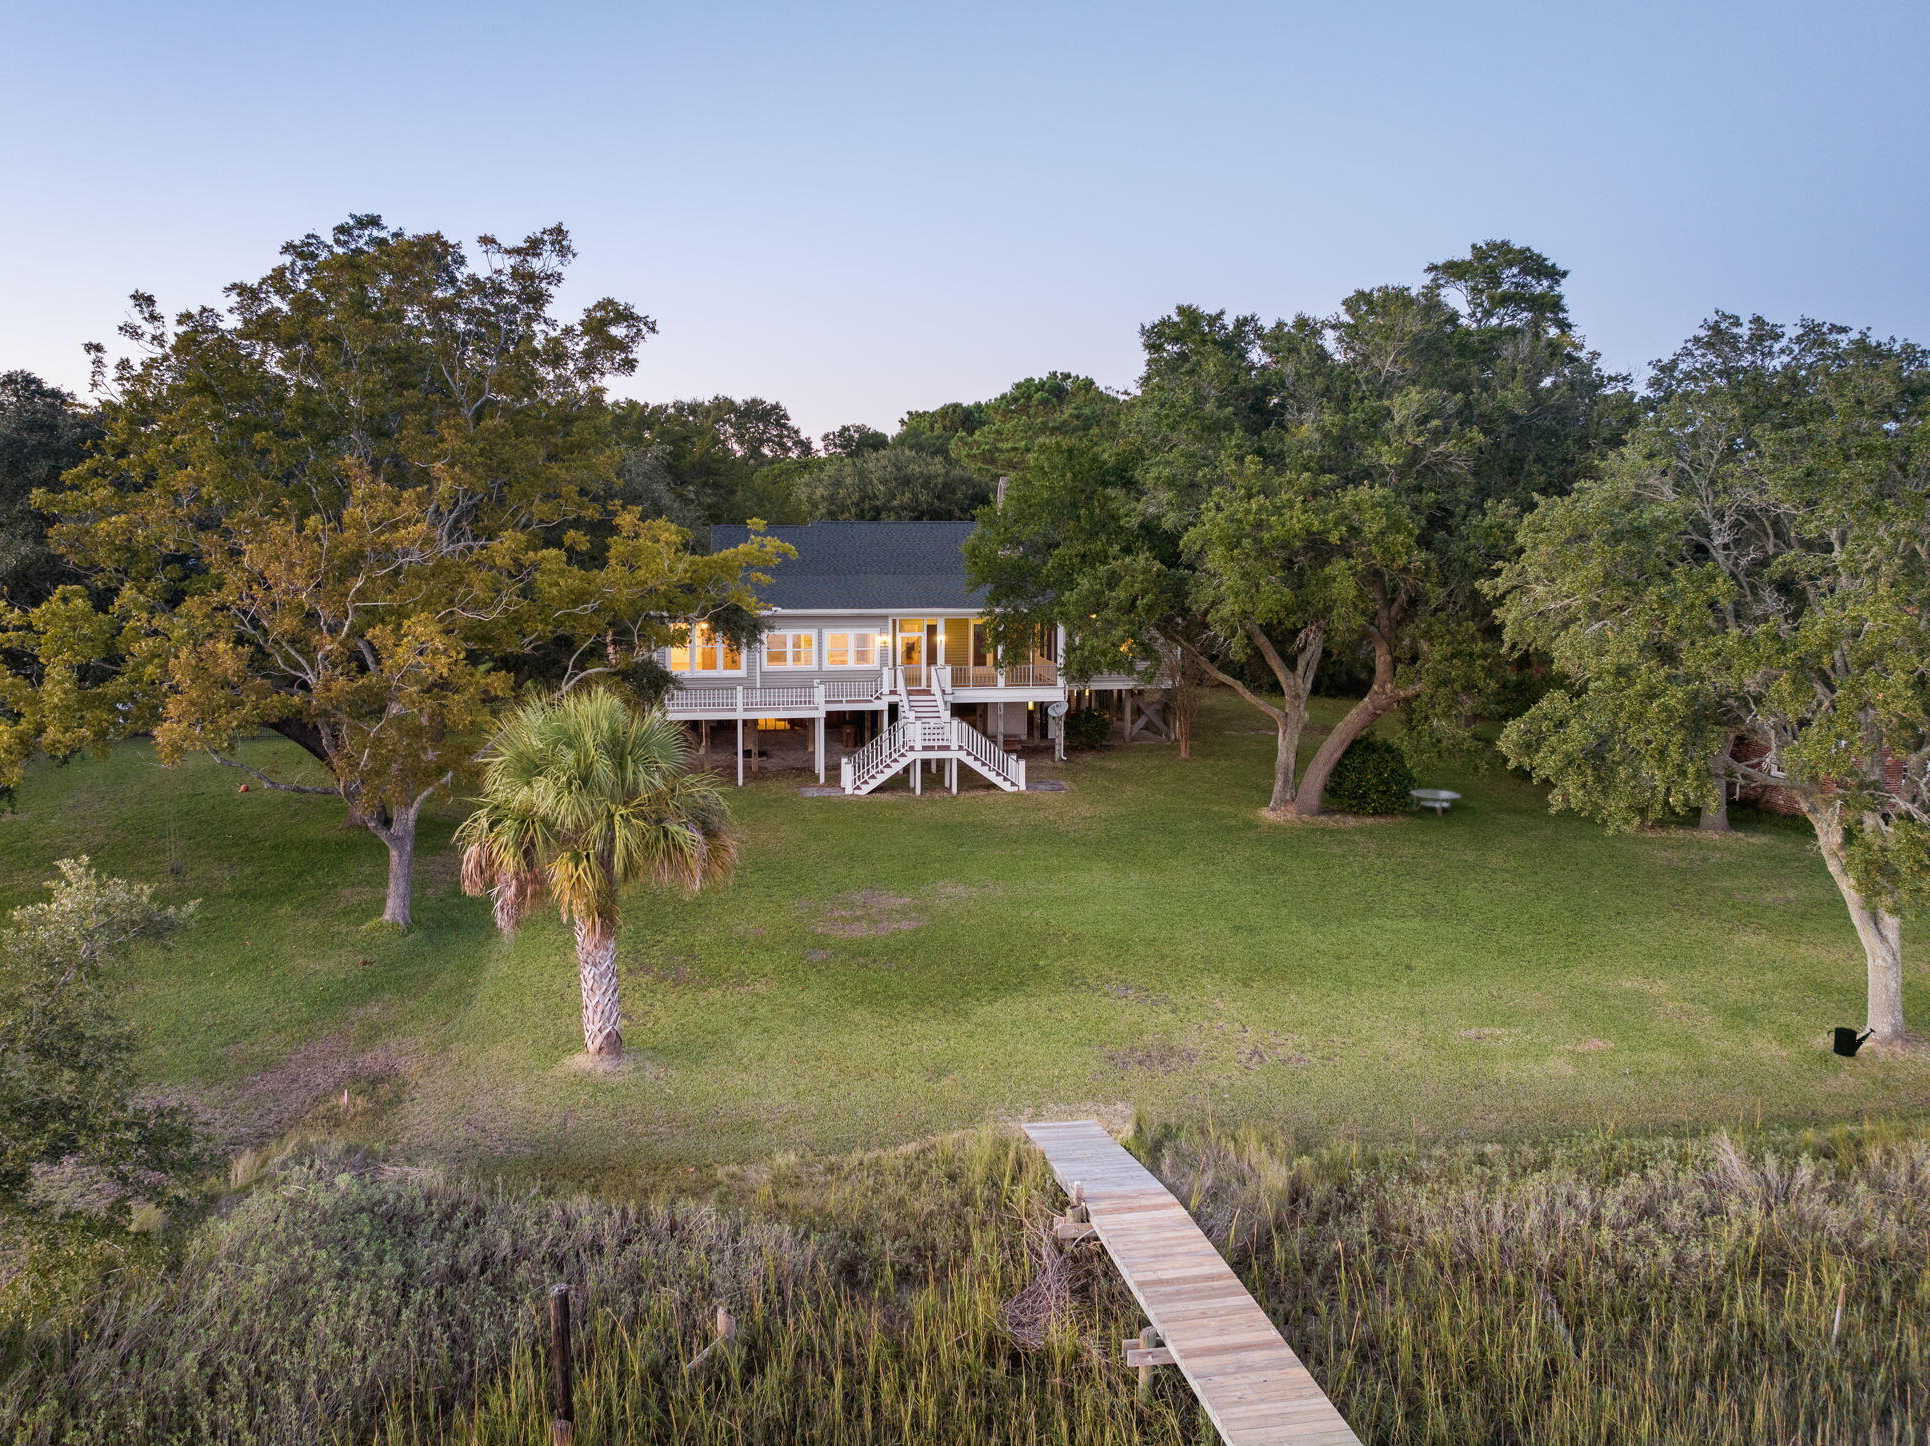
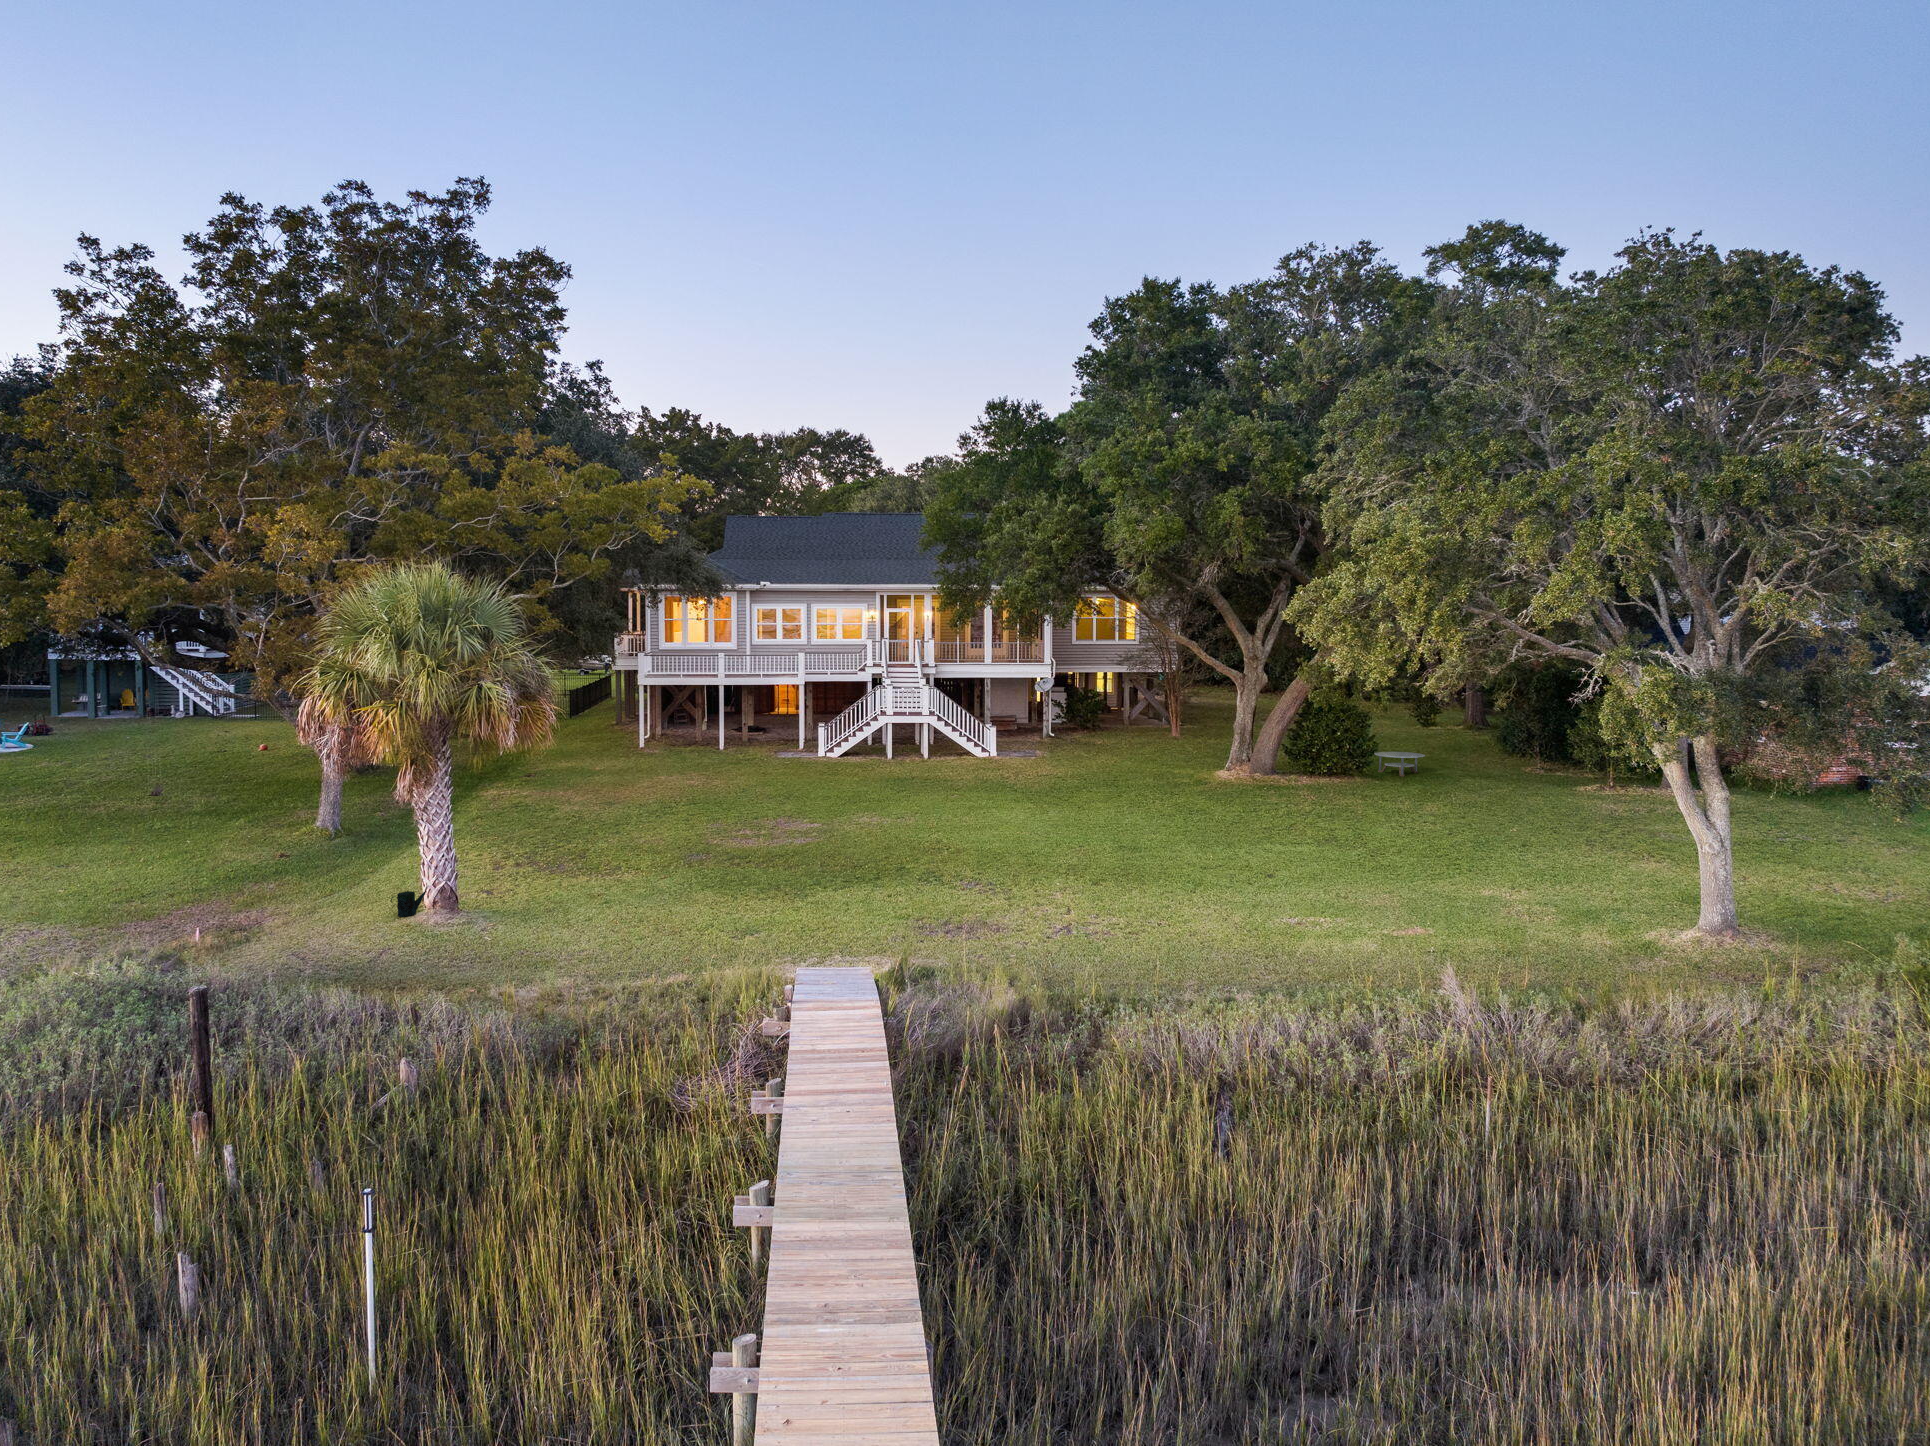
watering can: present [1827,1027,1876,1057] -> present [391,891,425,917]

